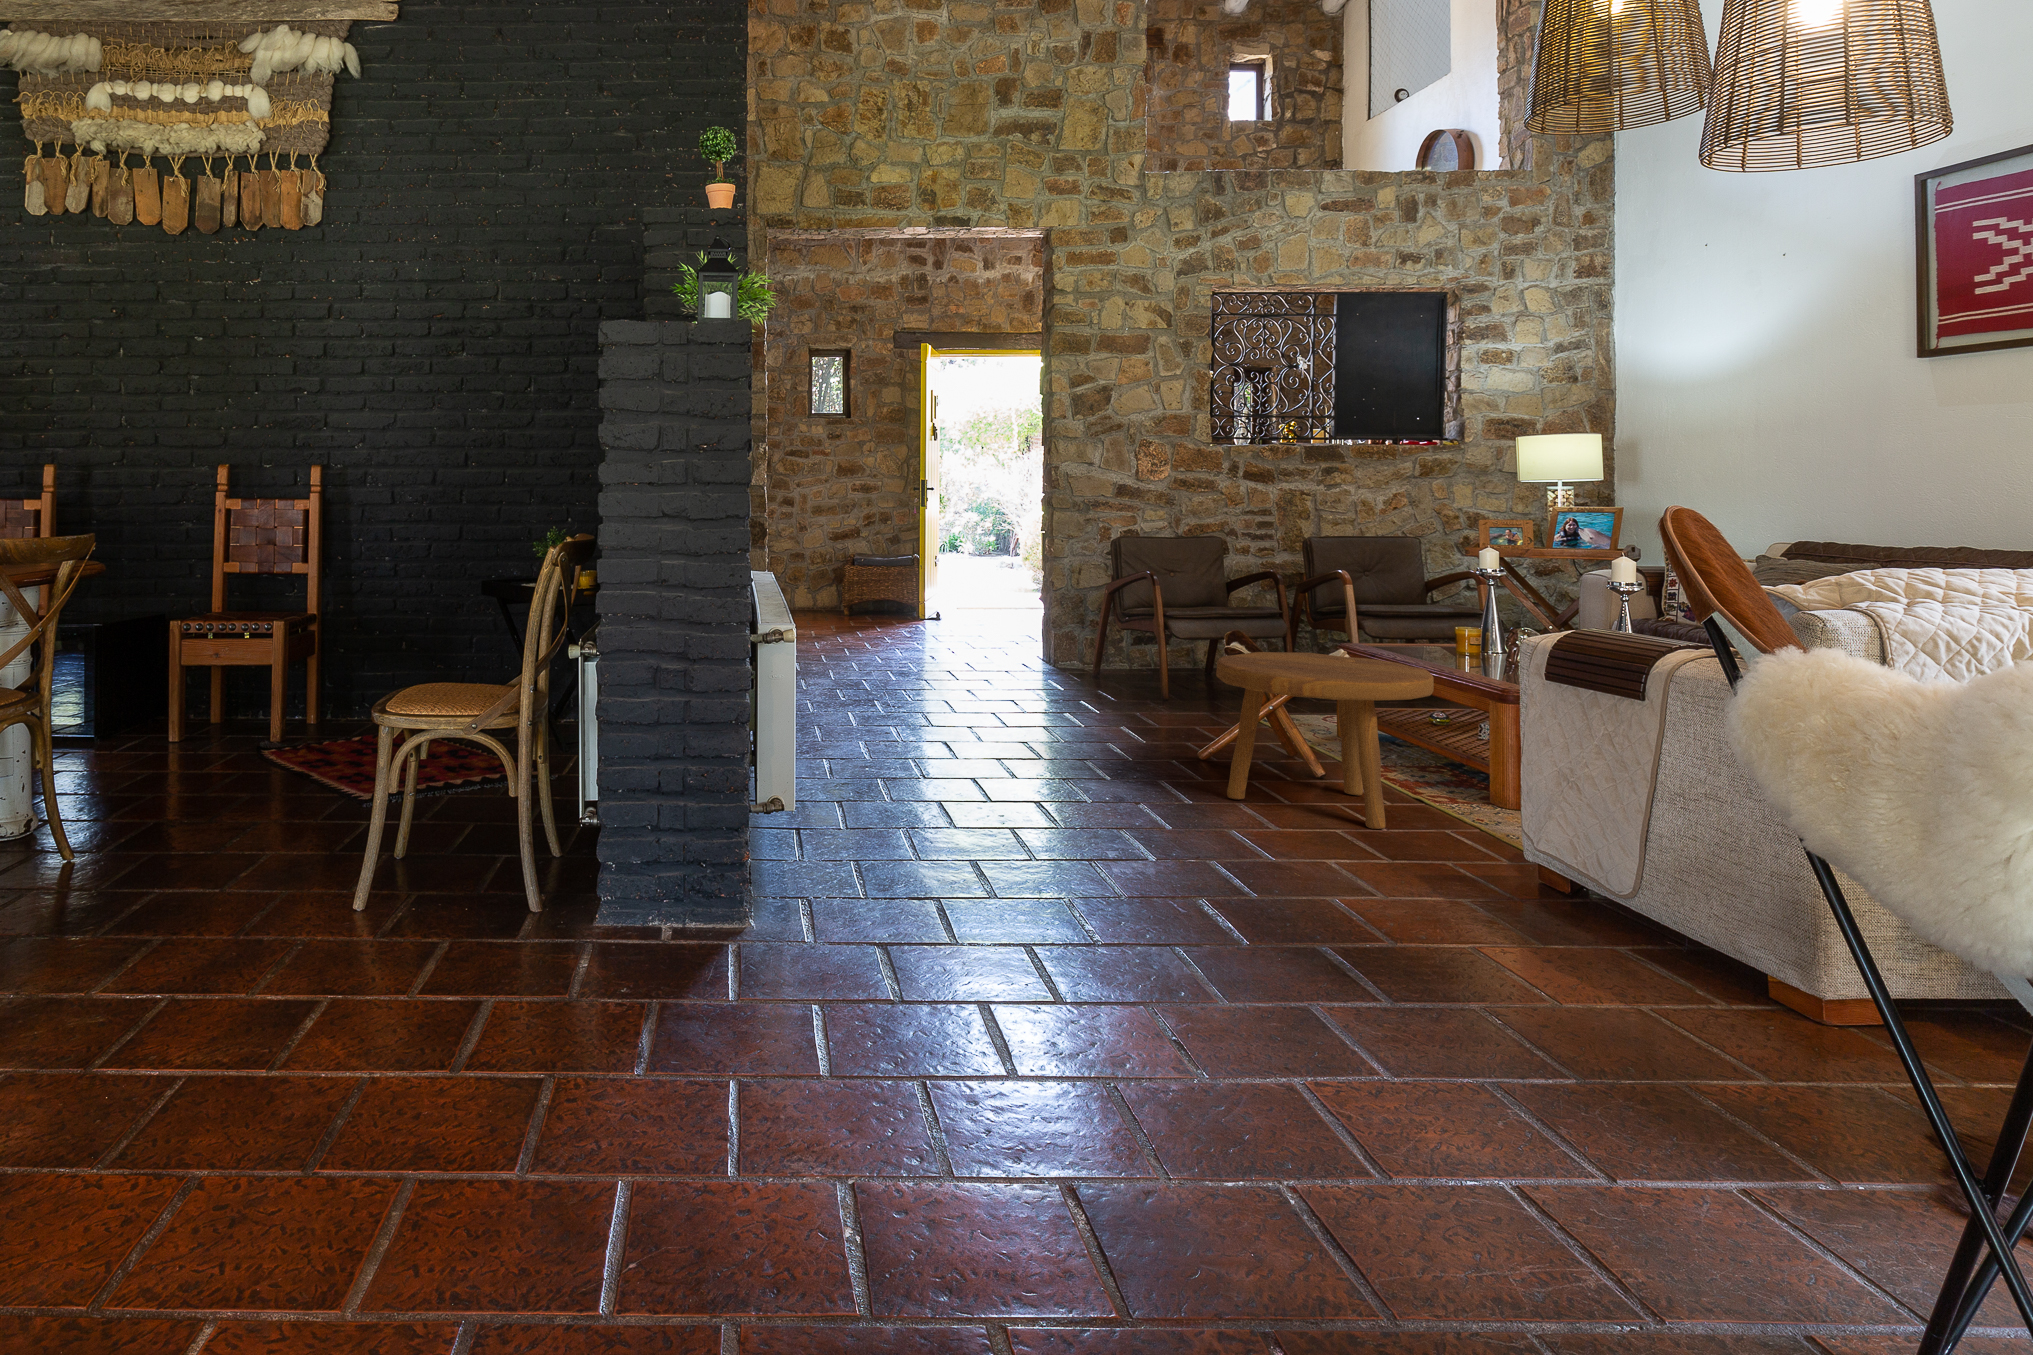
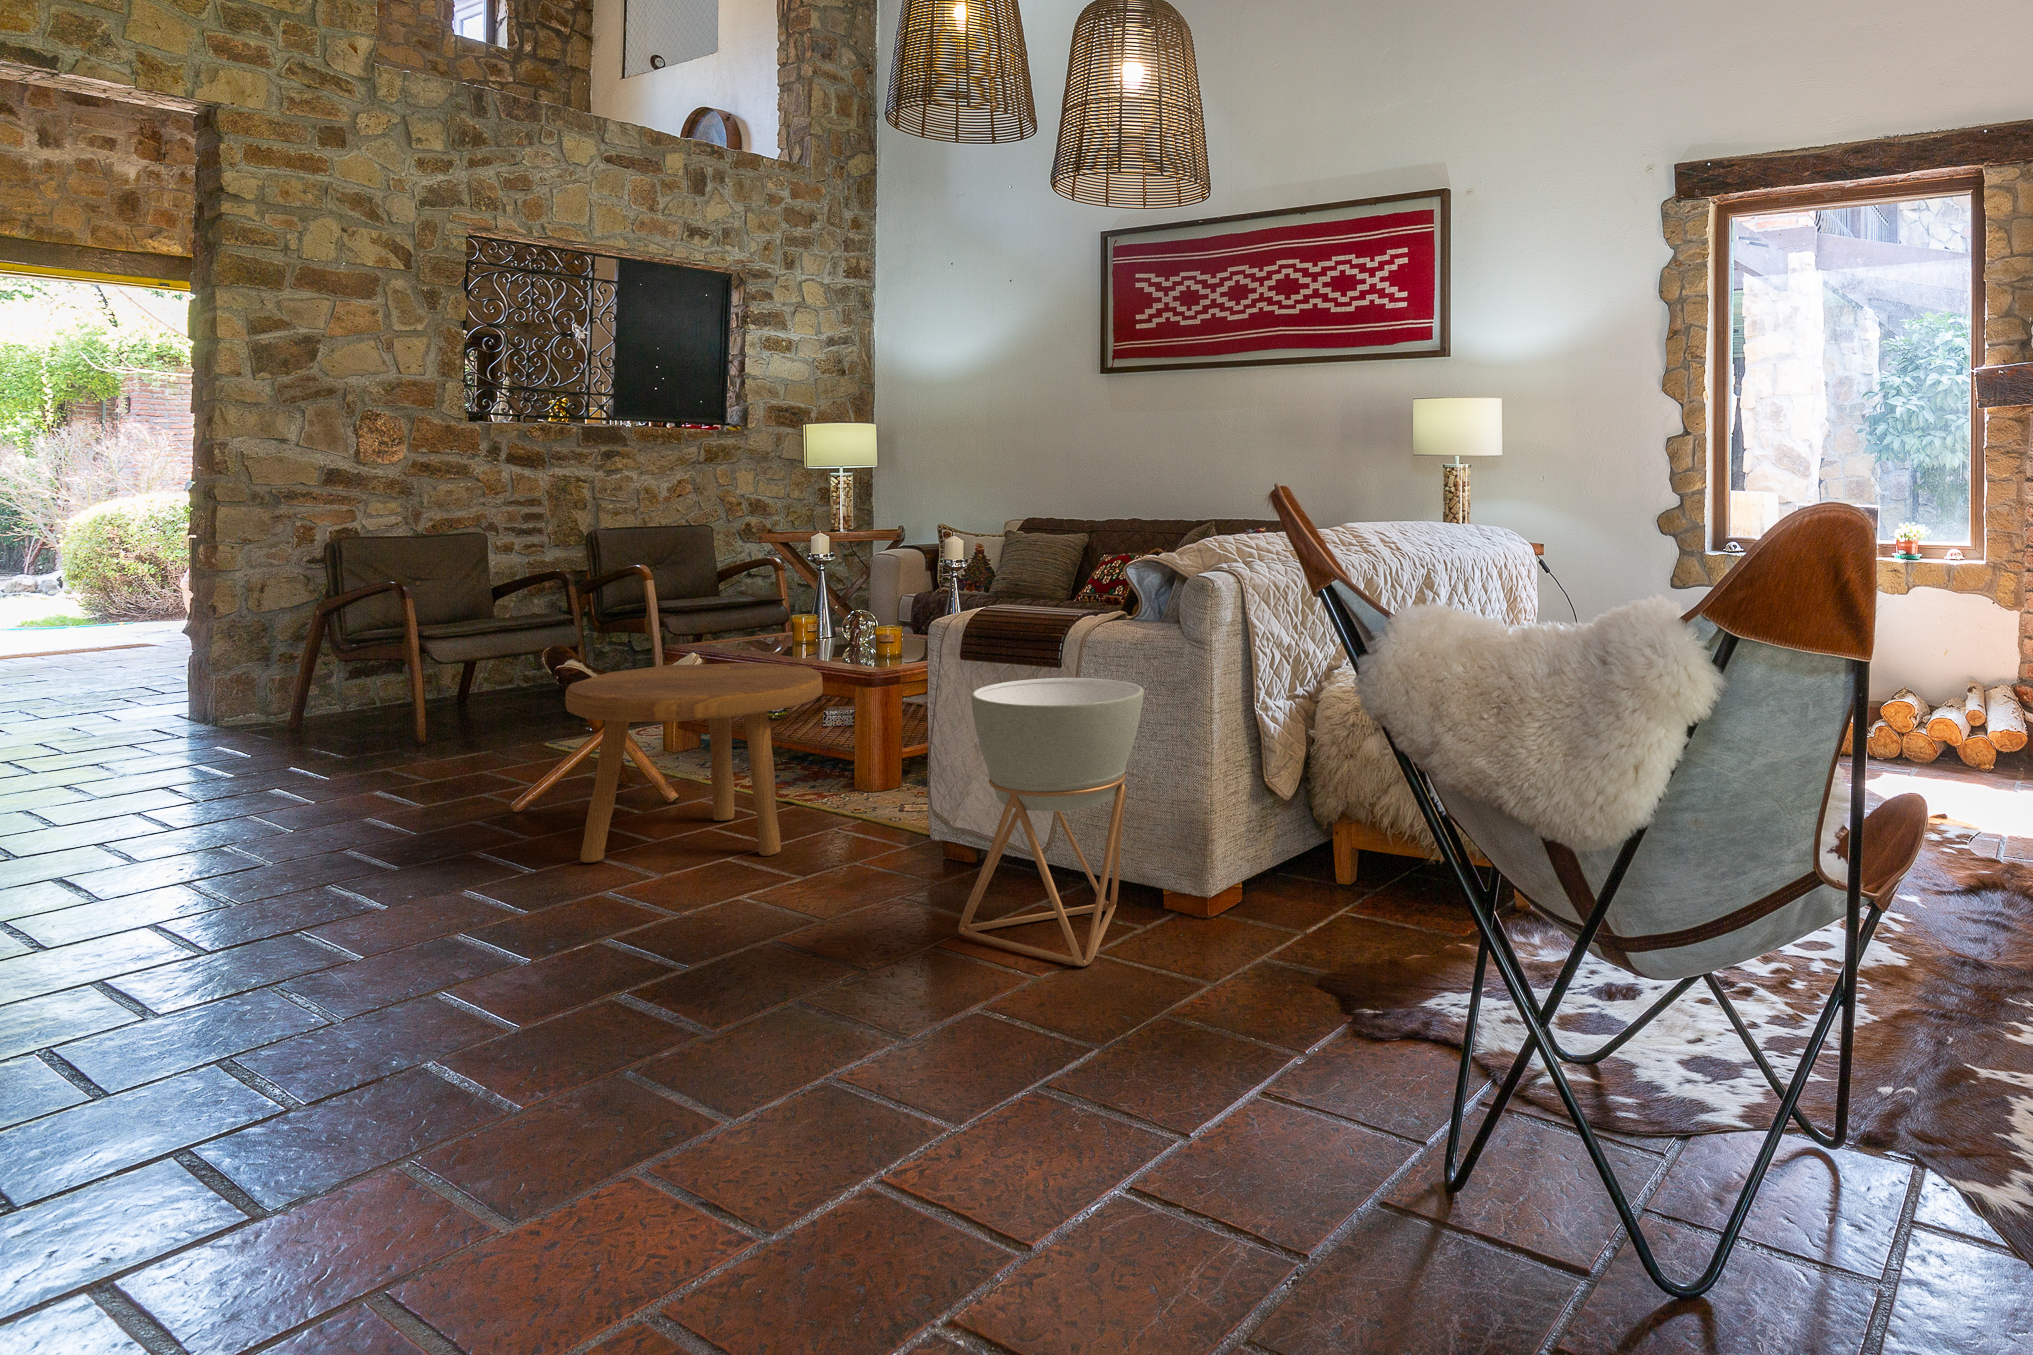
planter: none [1501,700,1717,994] -> present [958,678,1144,967]

